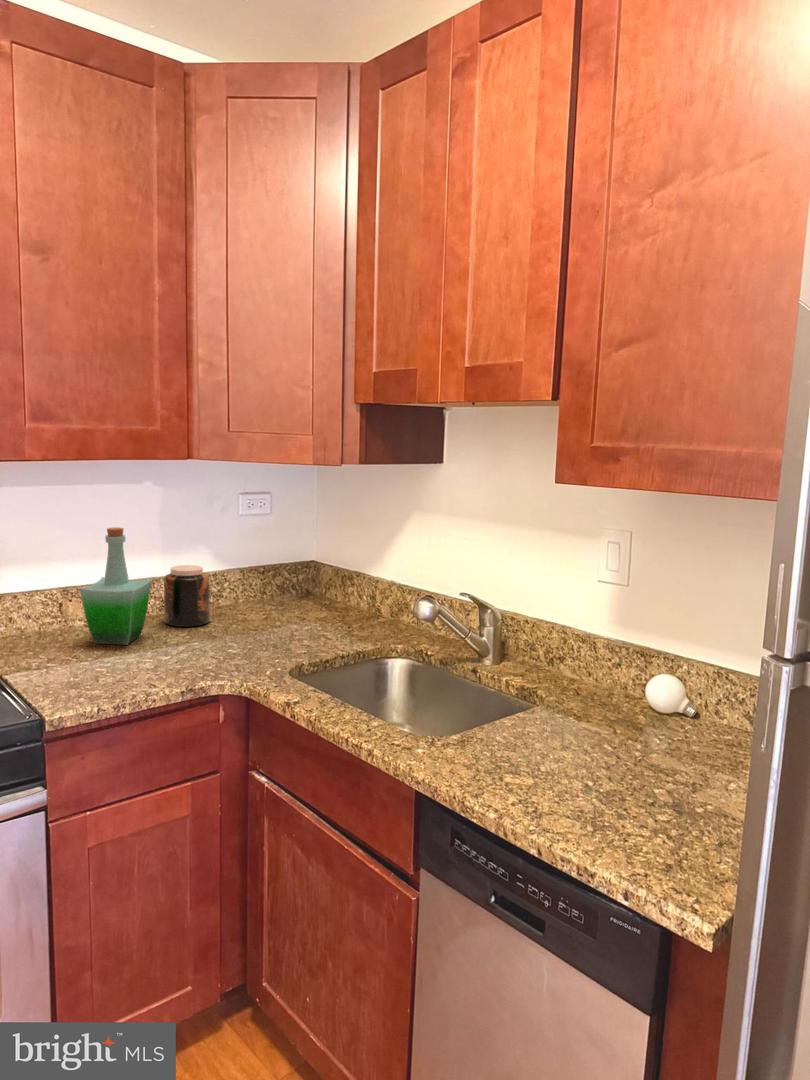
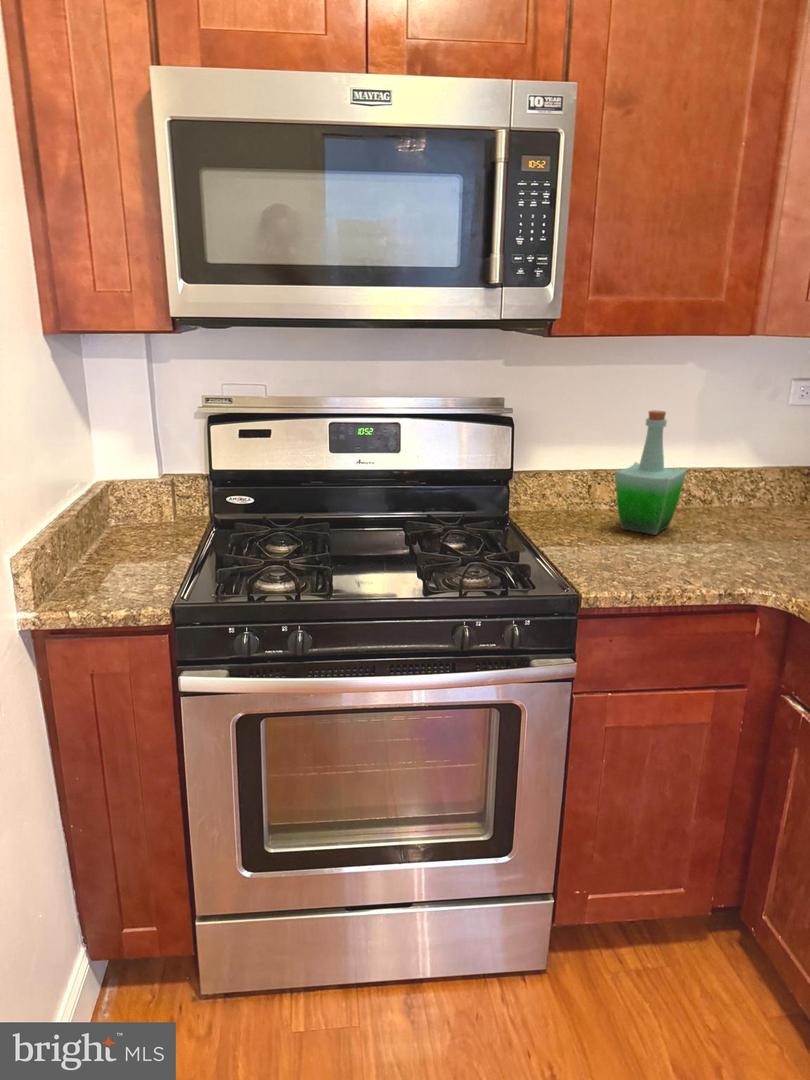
jar: present [164,565,210,627] -> none [692,457,749,525]

